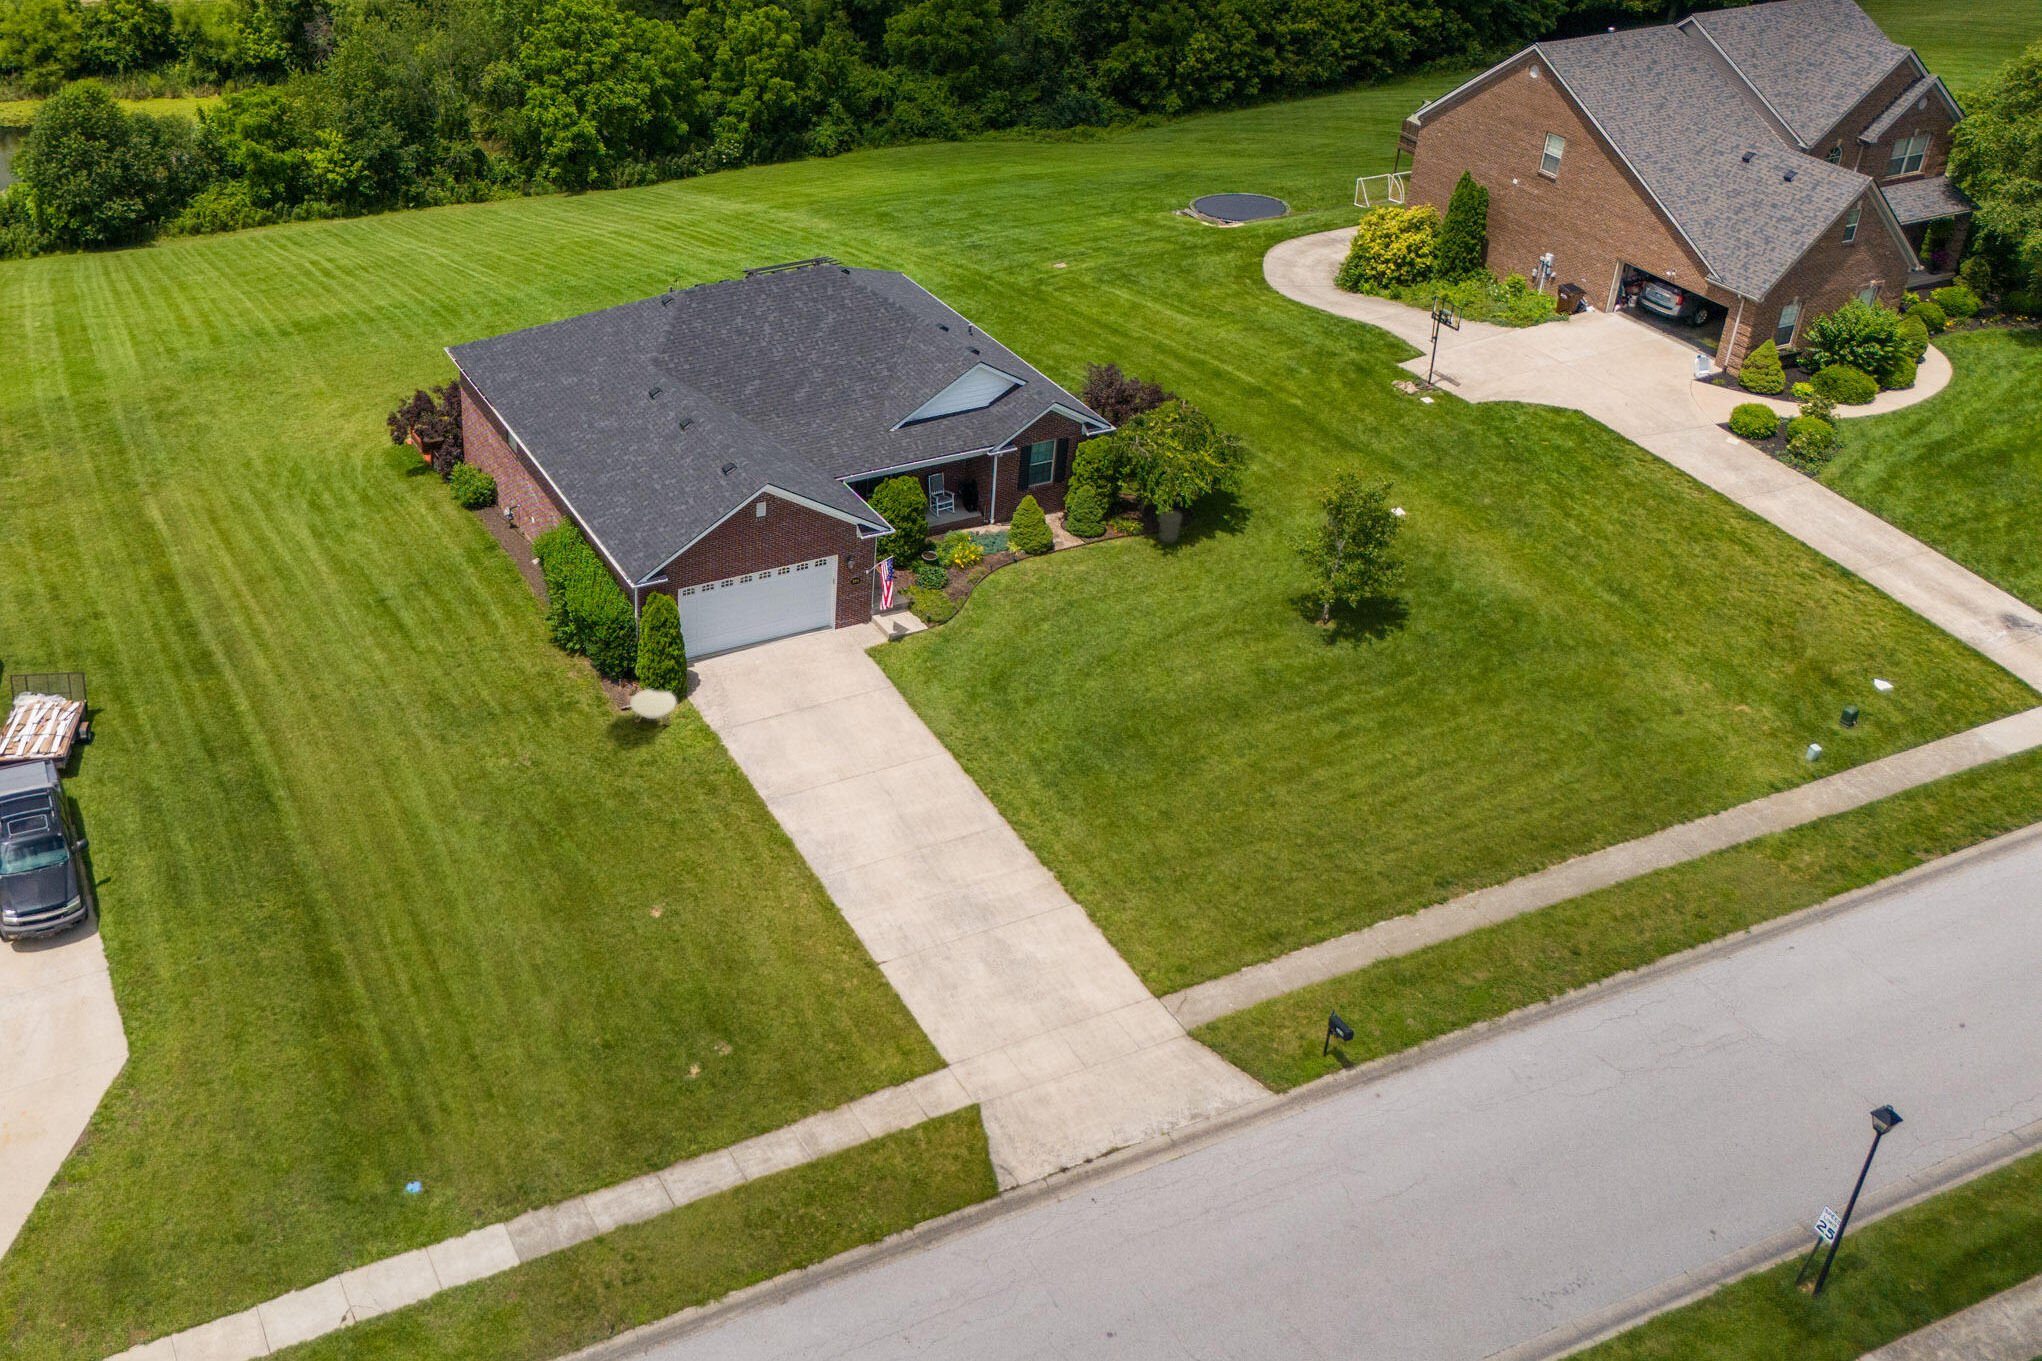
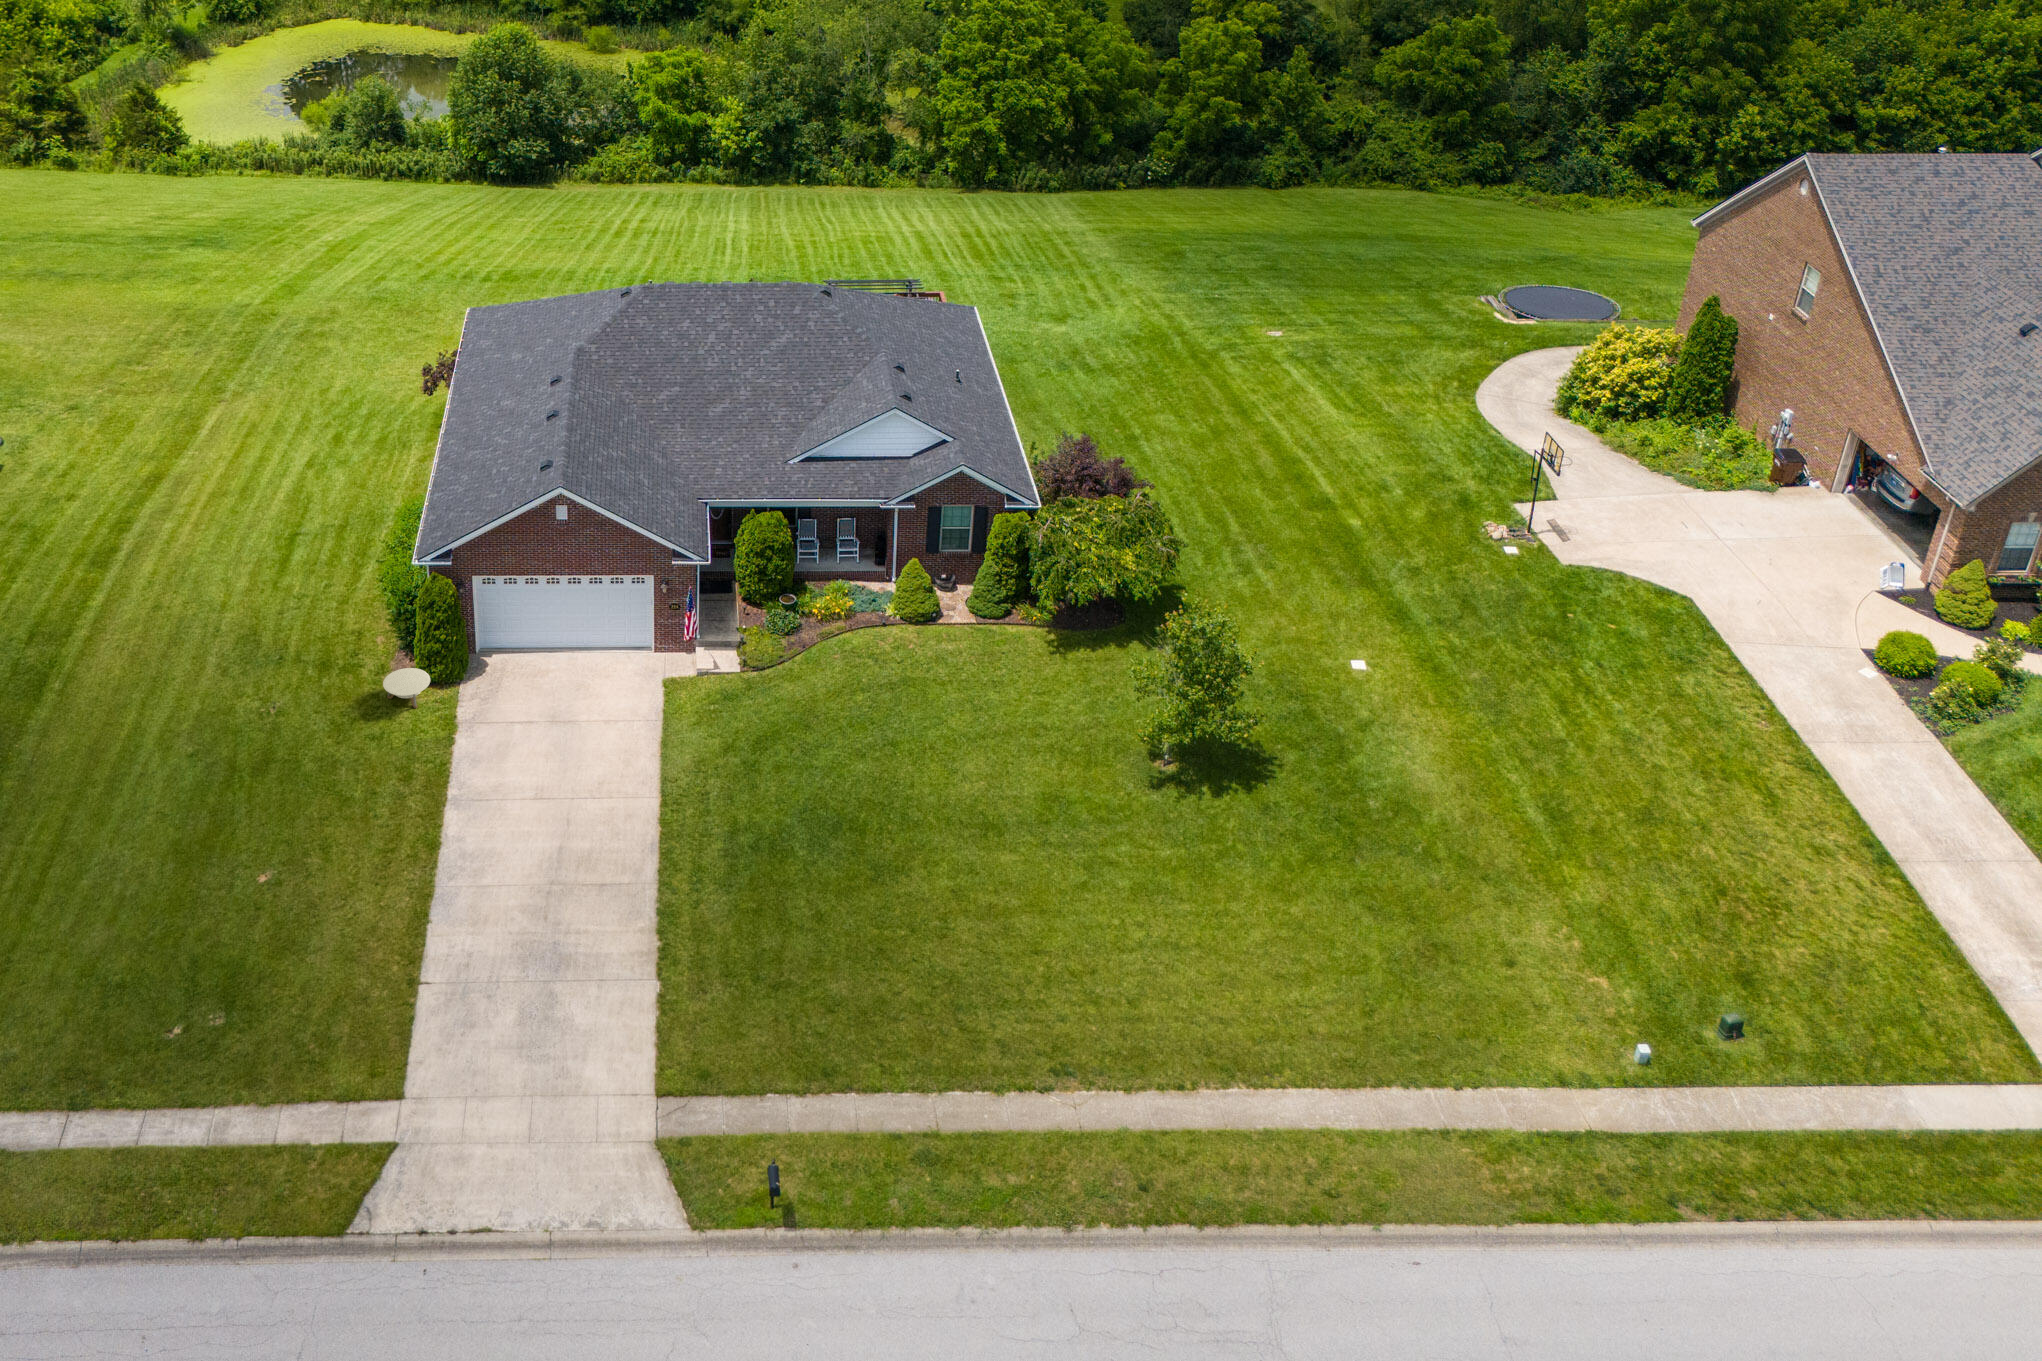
trash can: present [1159,511,1182,542] -> none [1063,605,1087,642]

